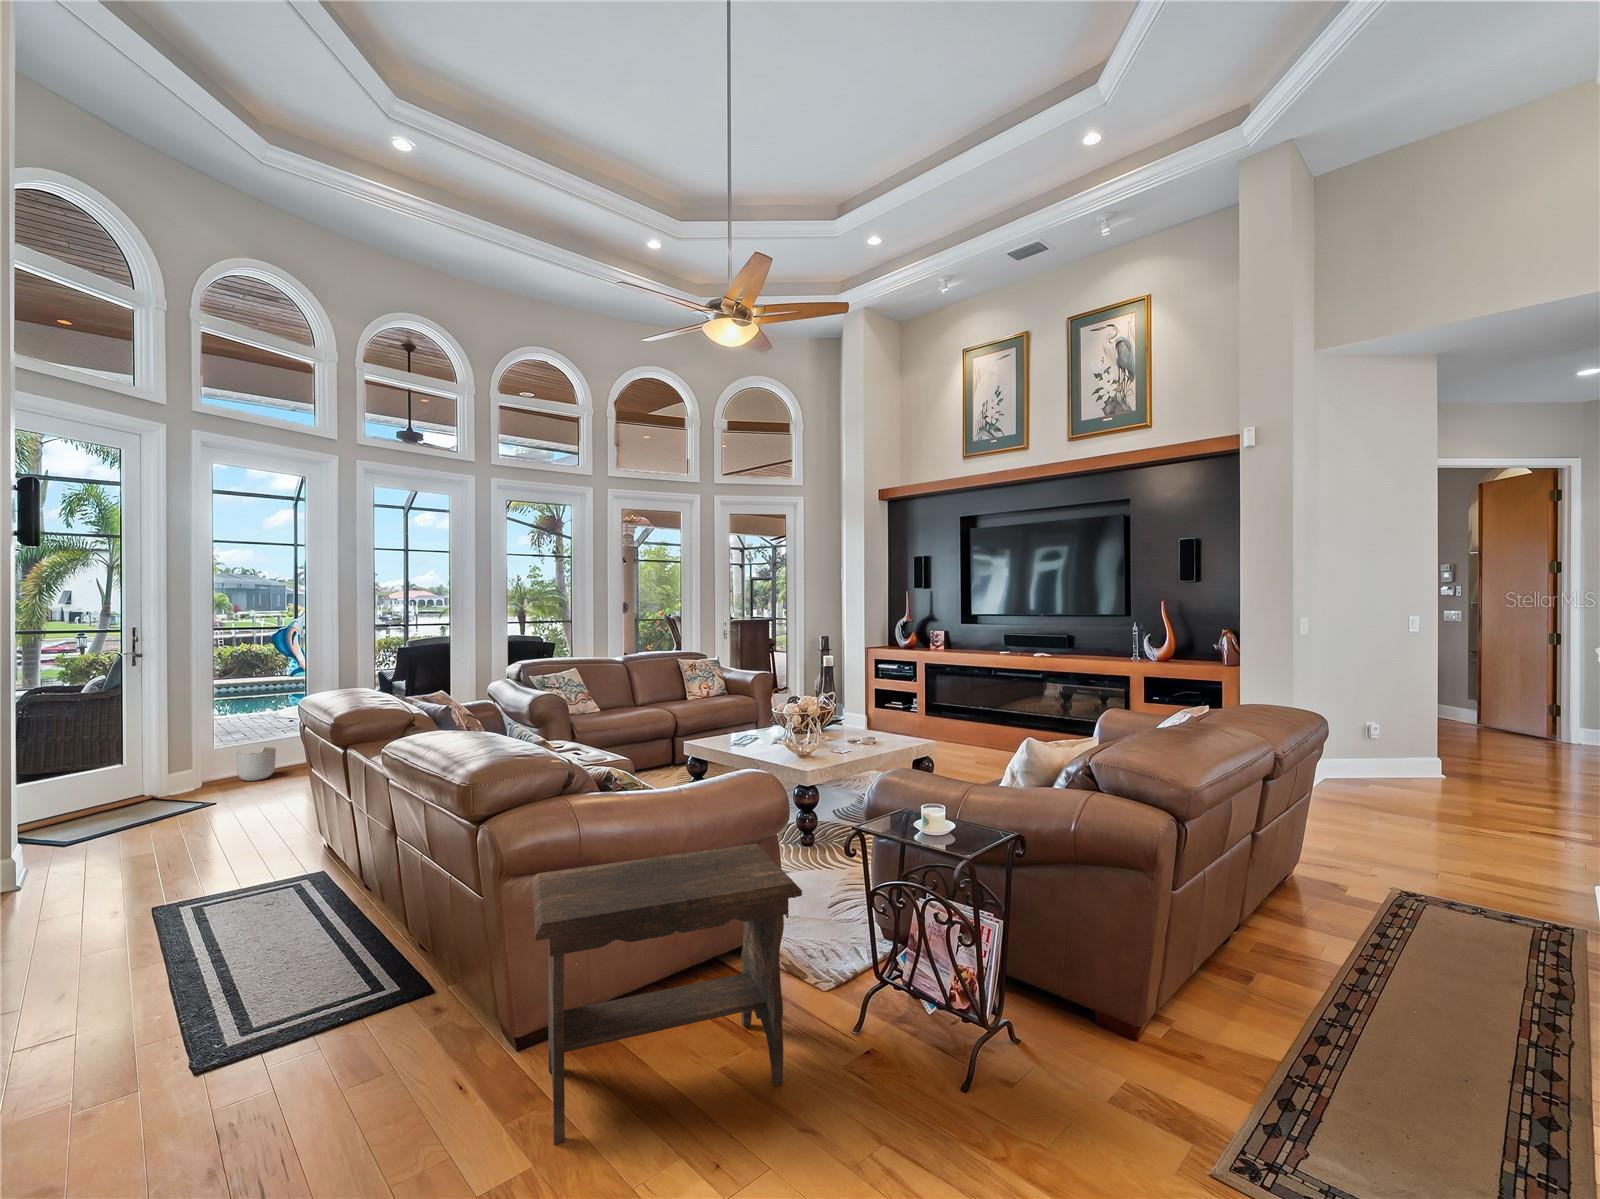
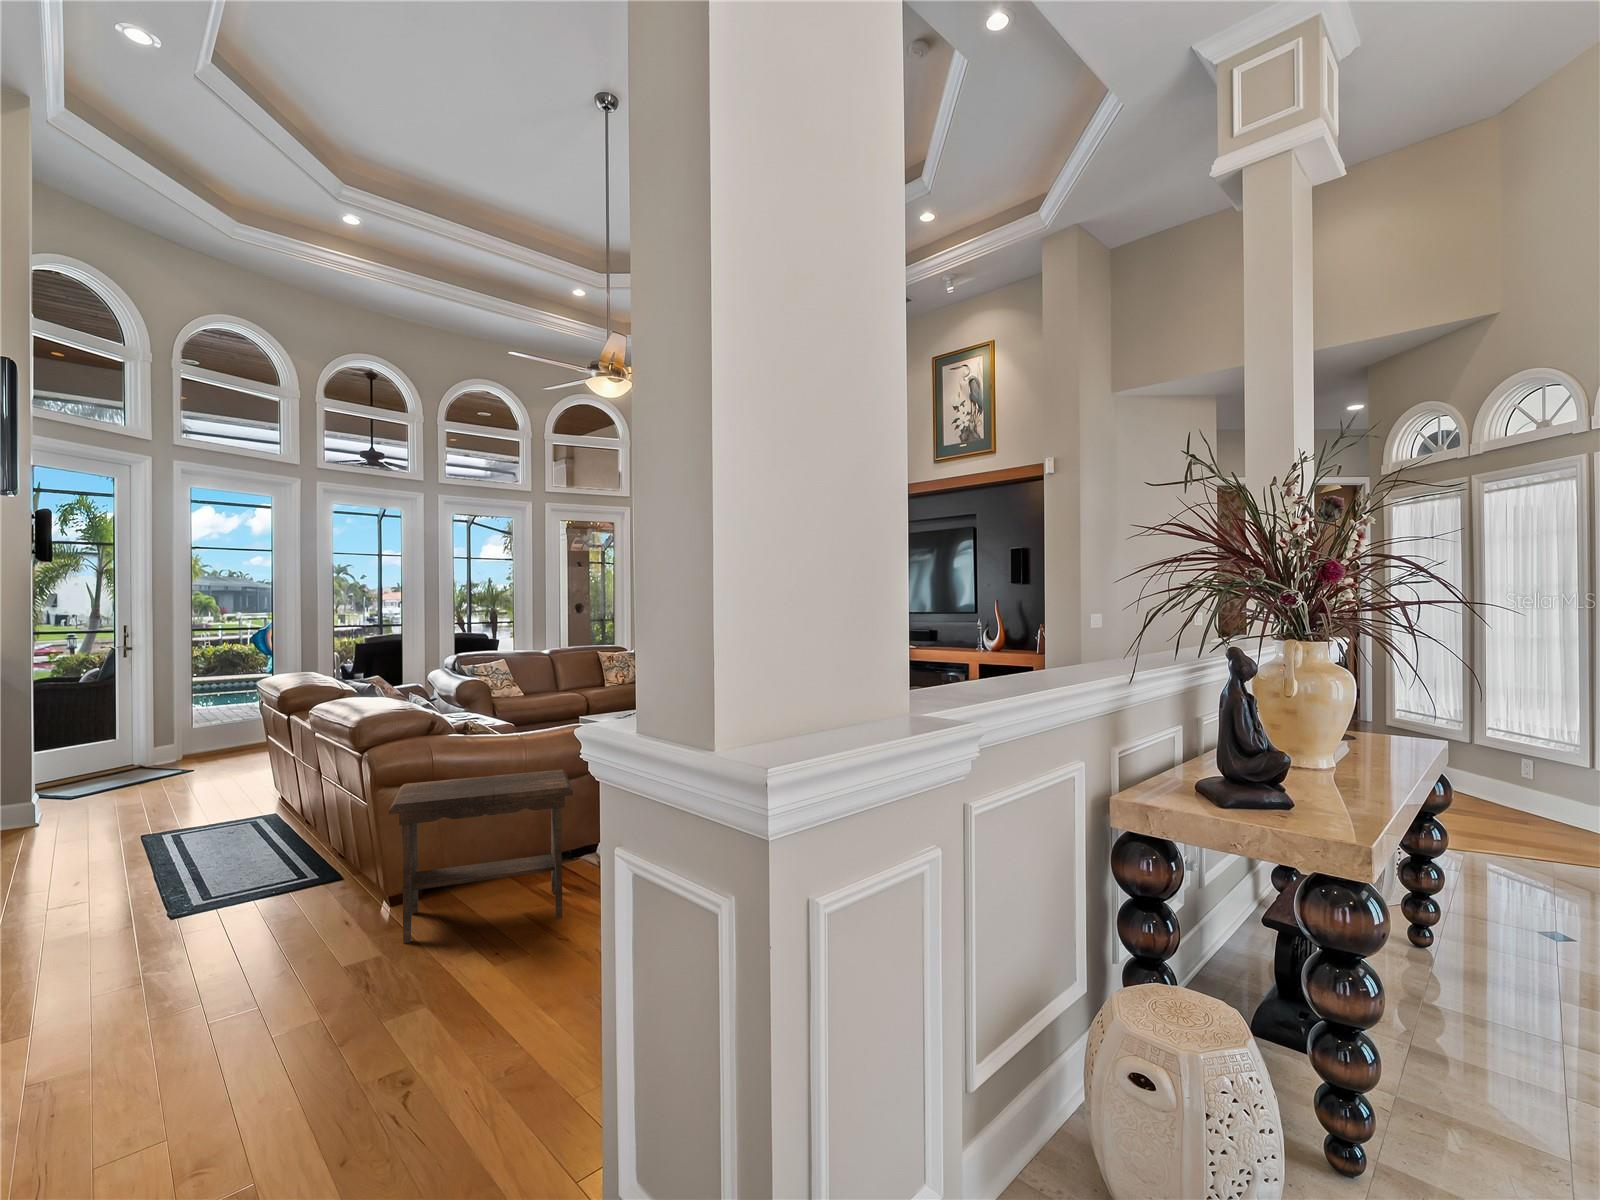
planter: present [236,747,276,781] -> none [208,728,241,756]

